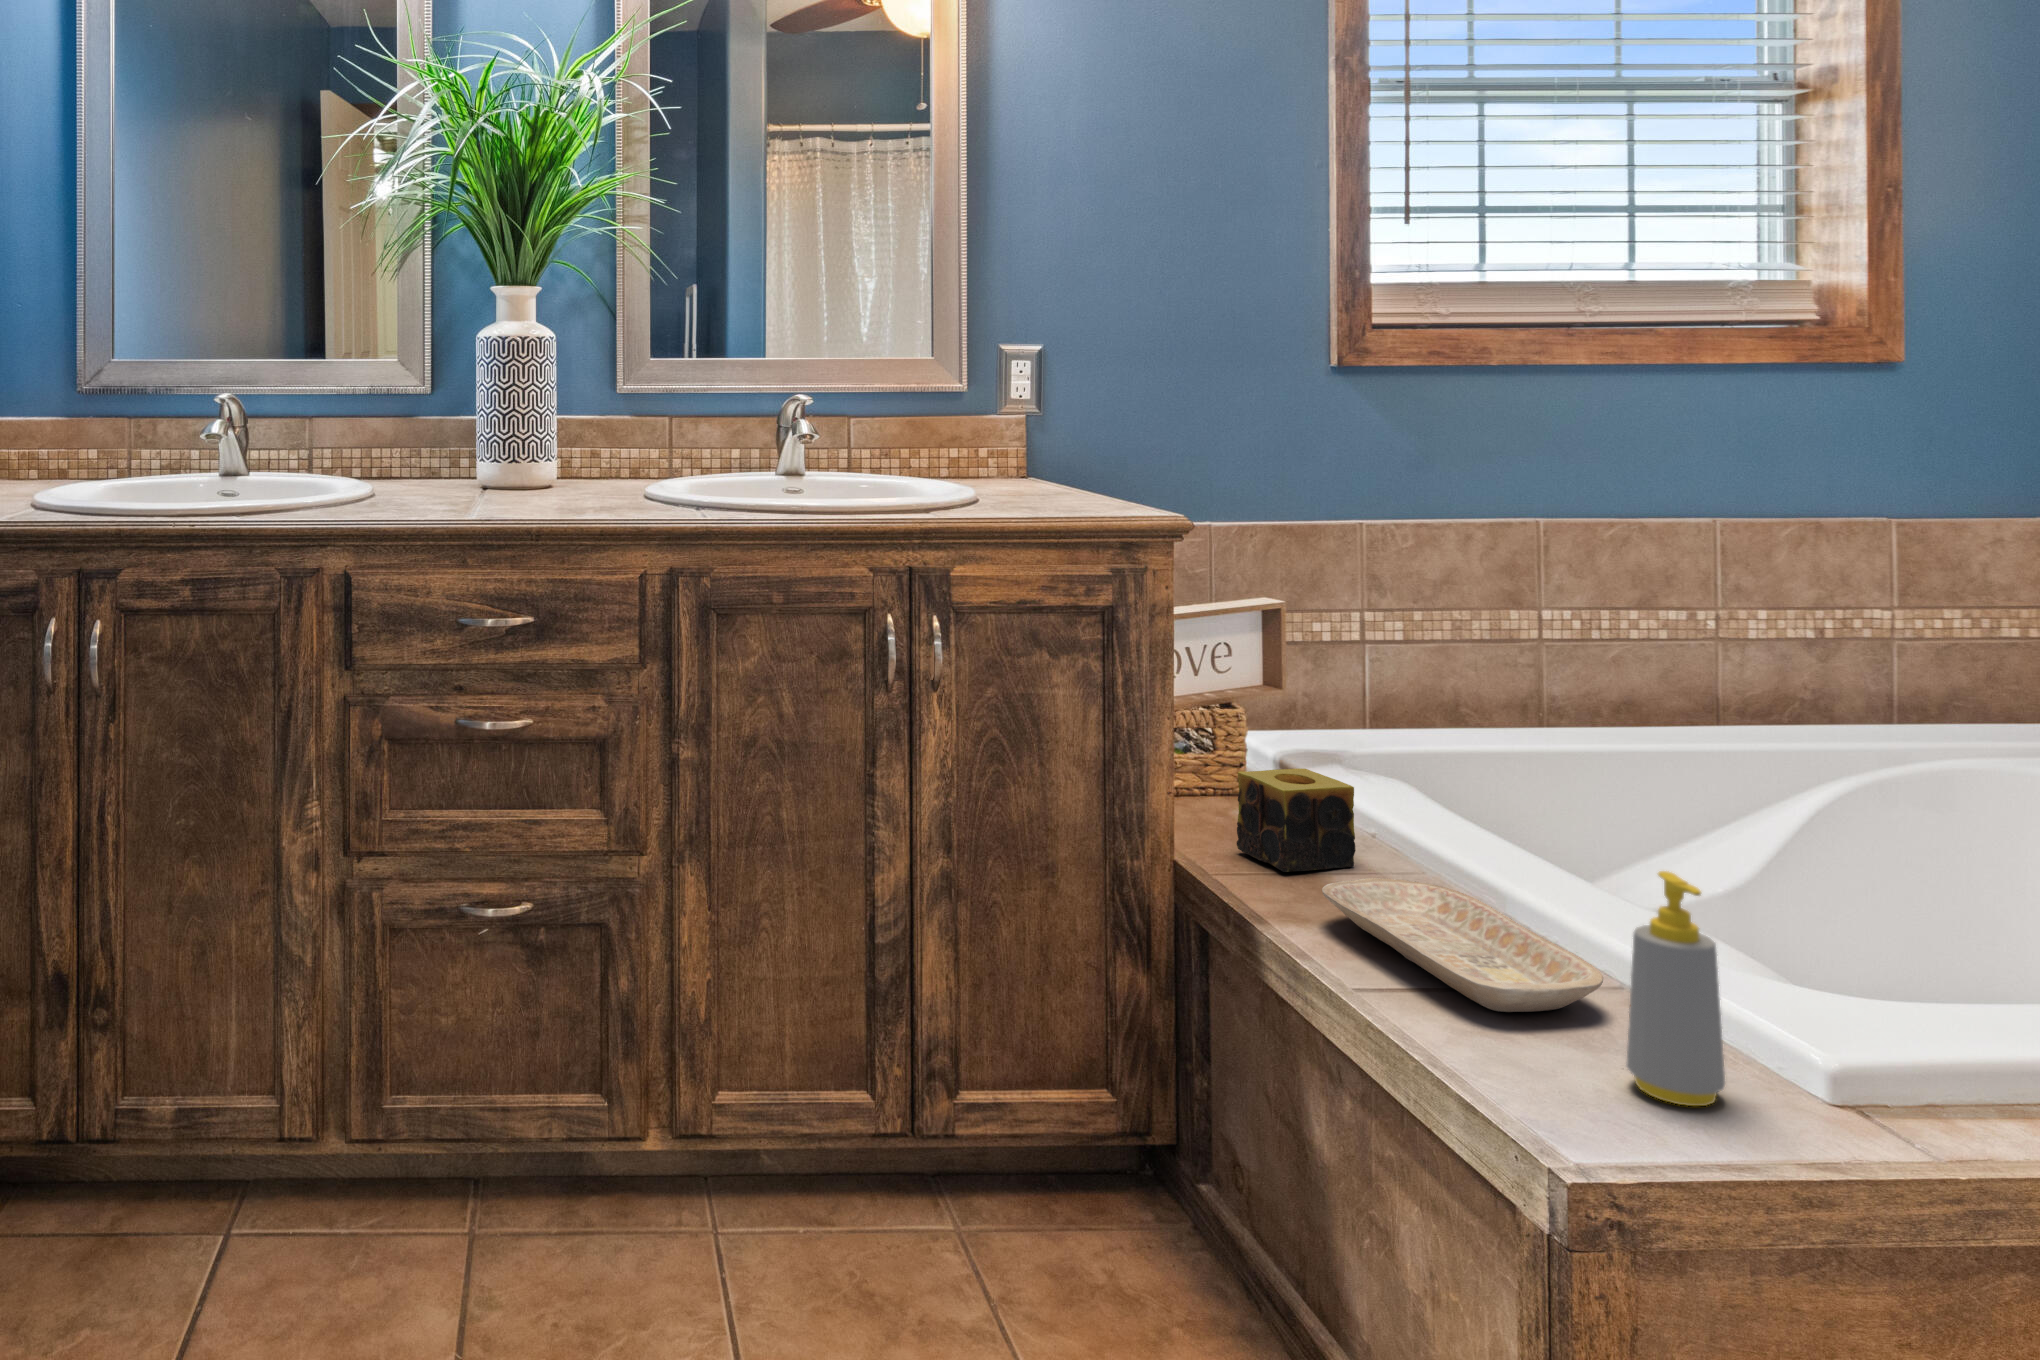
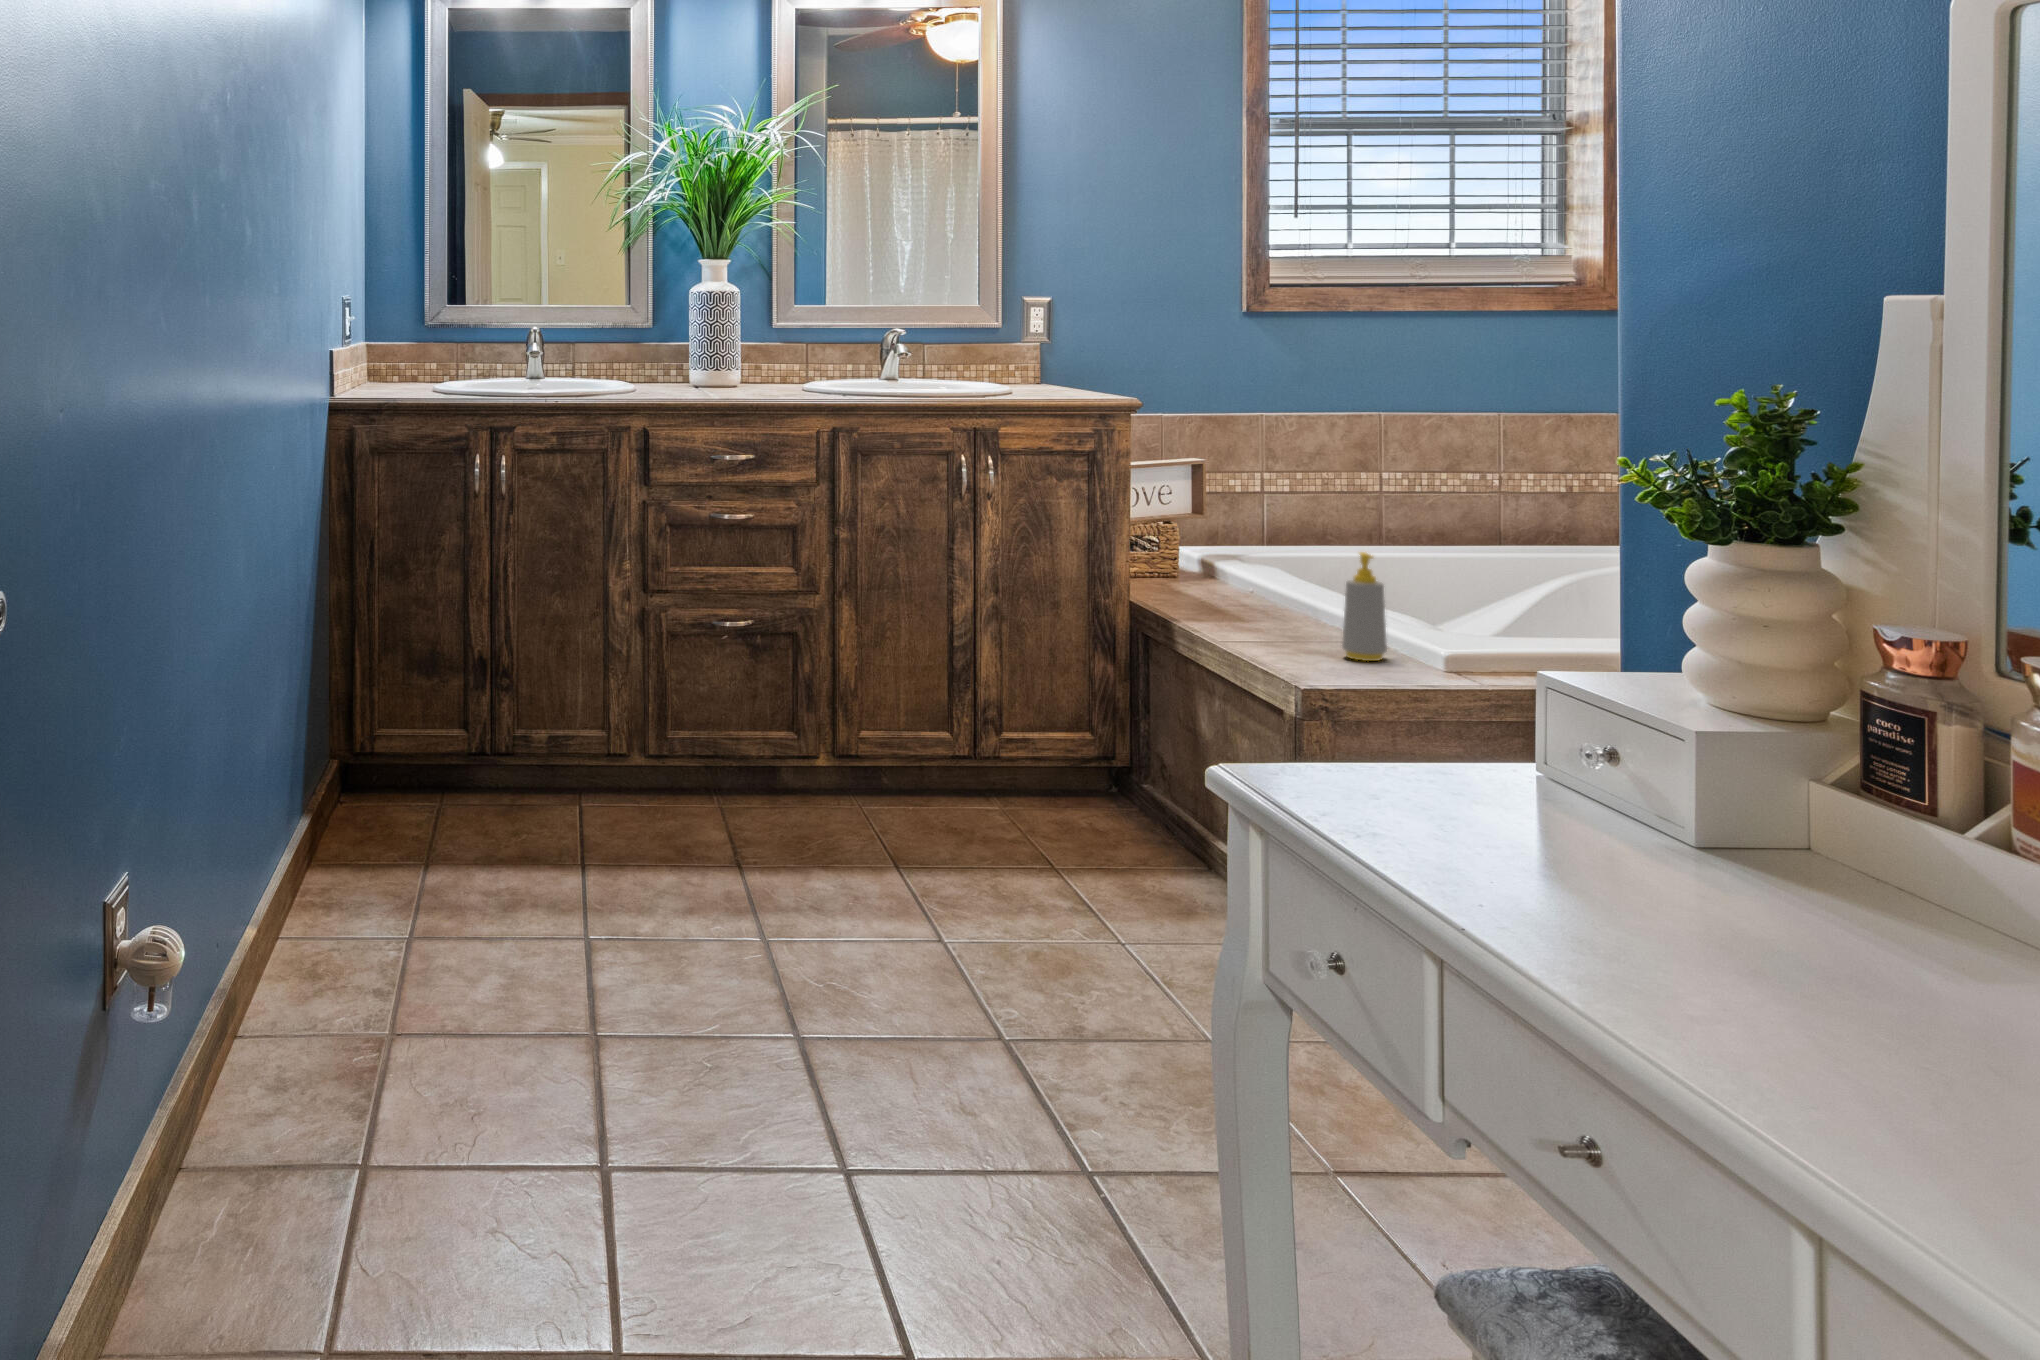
candle: present [1237,769,1356,872] -> none [1169,549,1237,603]
tray: present [1322,878,1603,1012] -> none [1210,596,1346,640]

